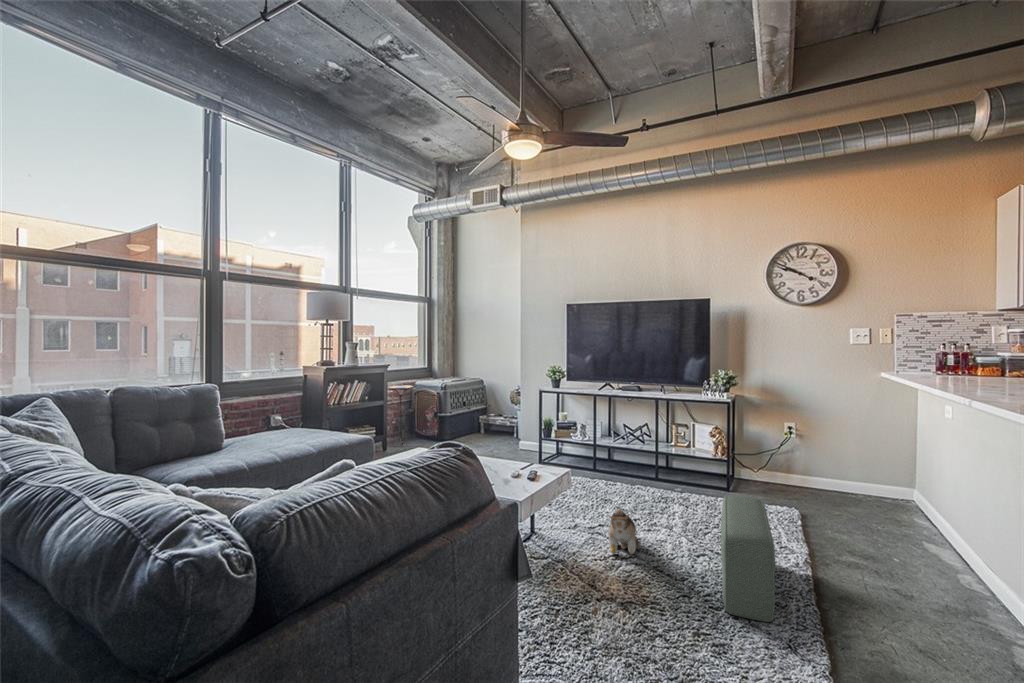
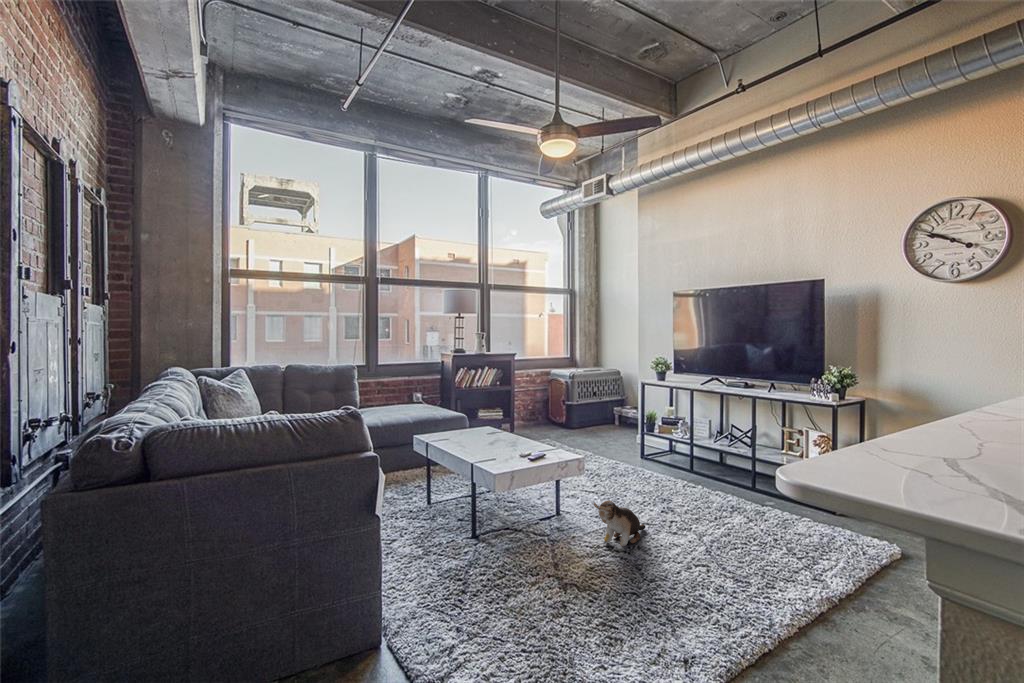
side table: present [388,385,414,443] -> none [518,373,542,429]
pouf: present [721,495,775,622] -> none [647,504,762,629]

